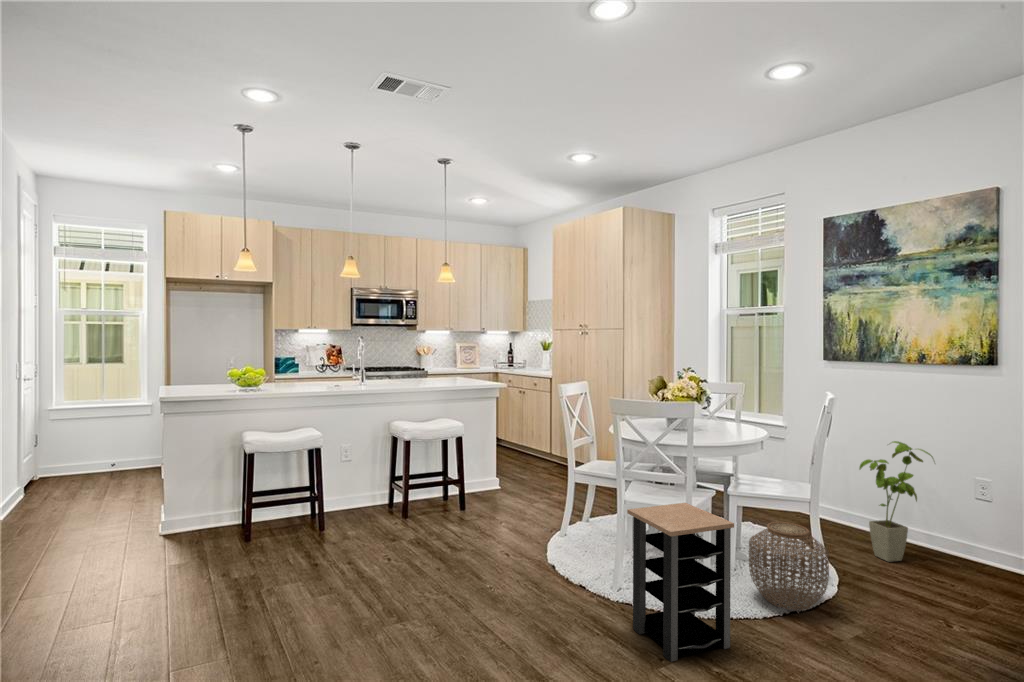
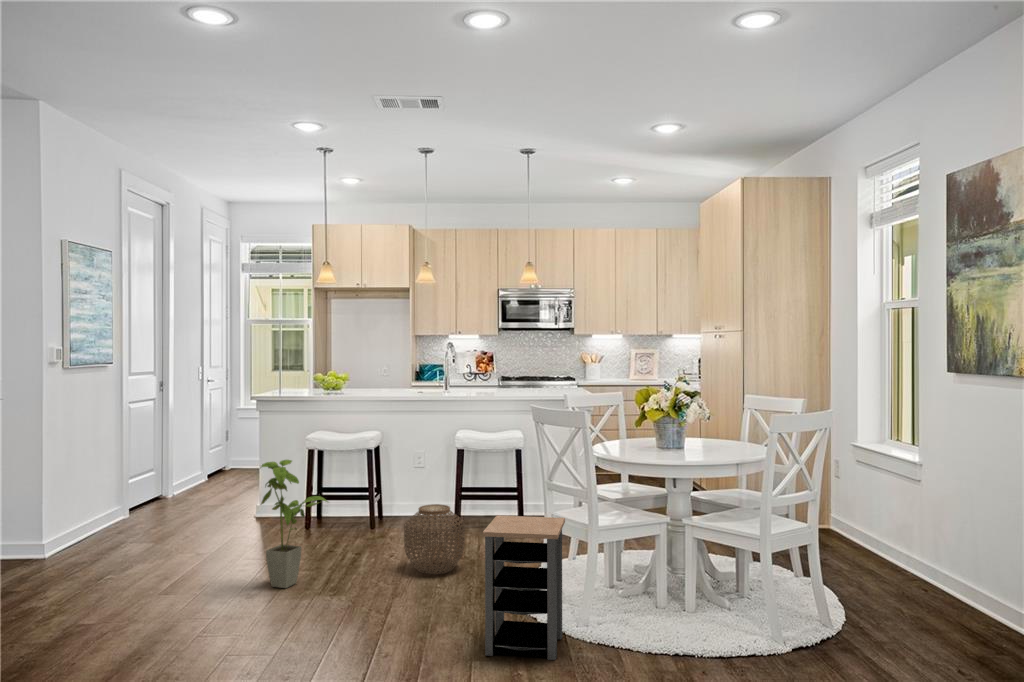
house plant: present [859,441,933,562] -> present [261,460,328,588]
woven basket: present [749,522,829,610] -> present [404,504,465,574]

